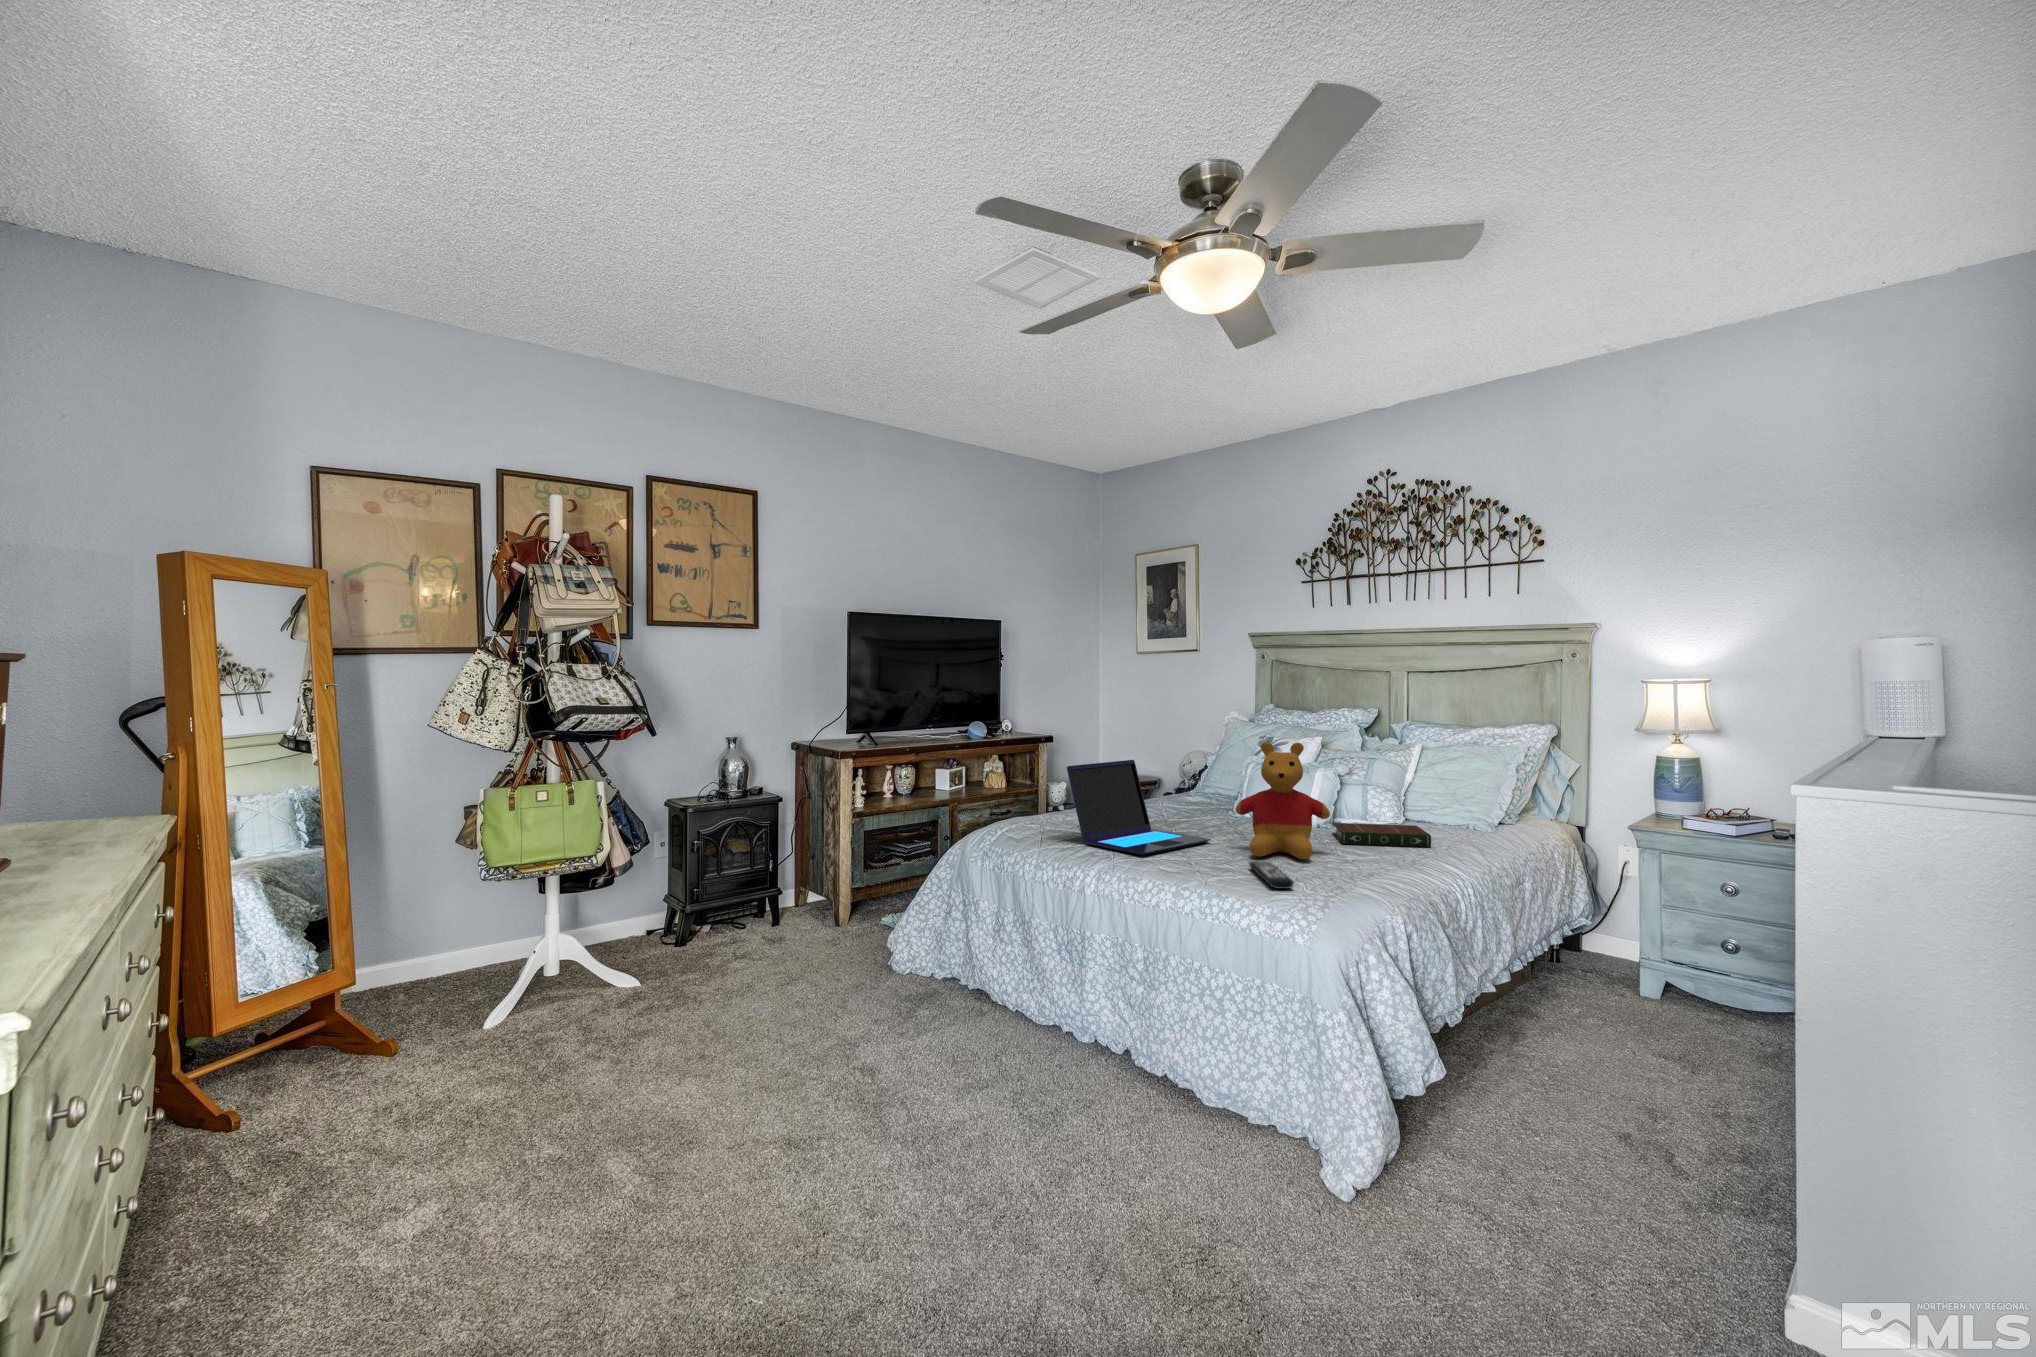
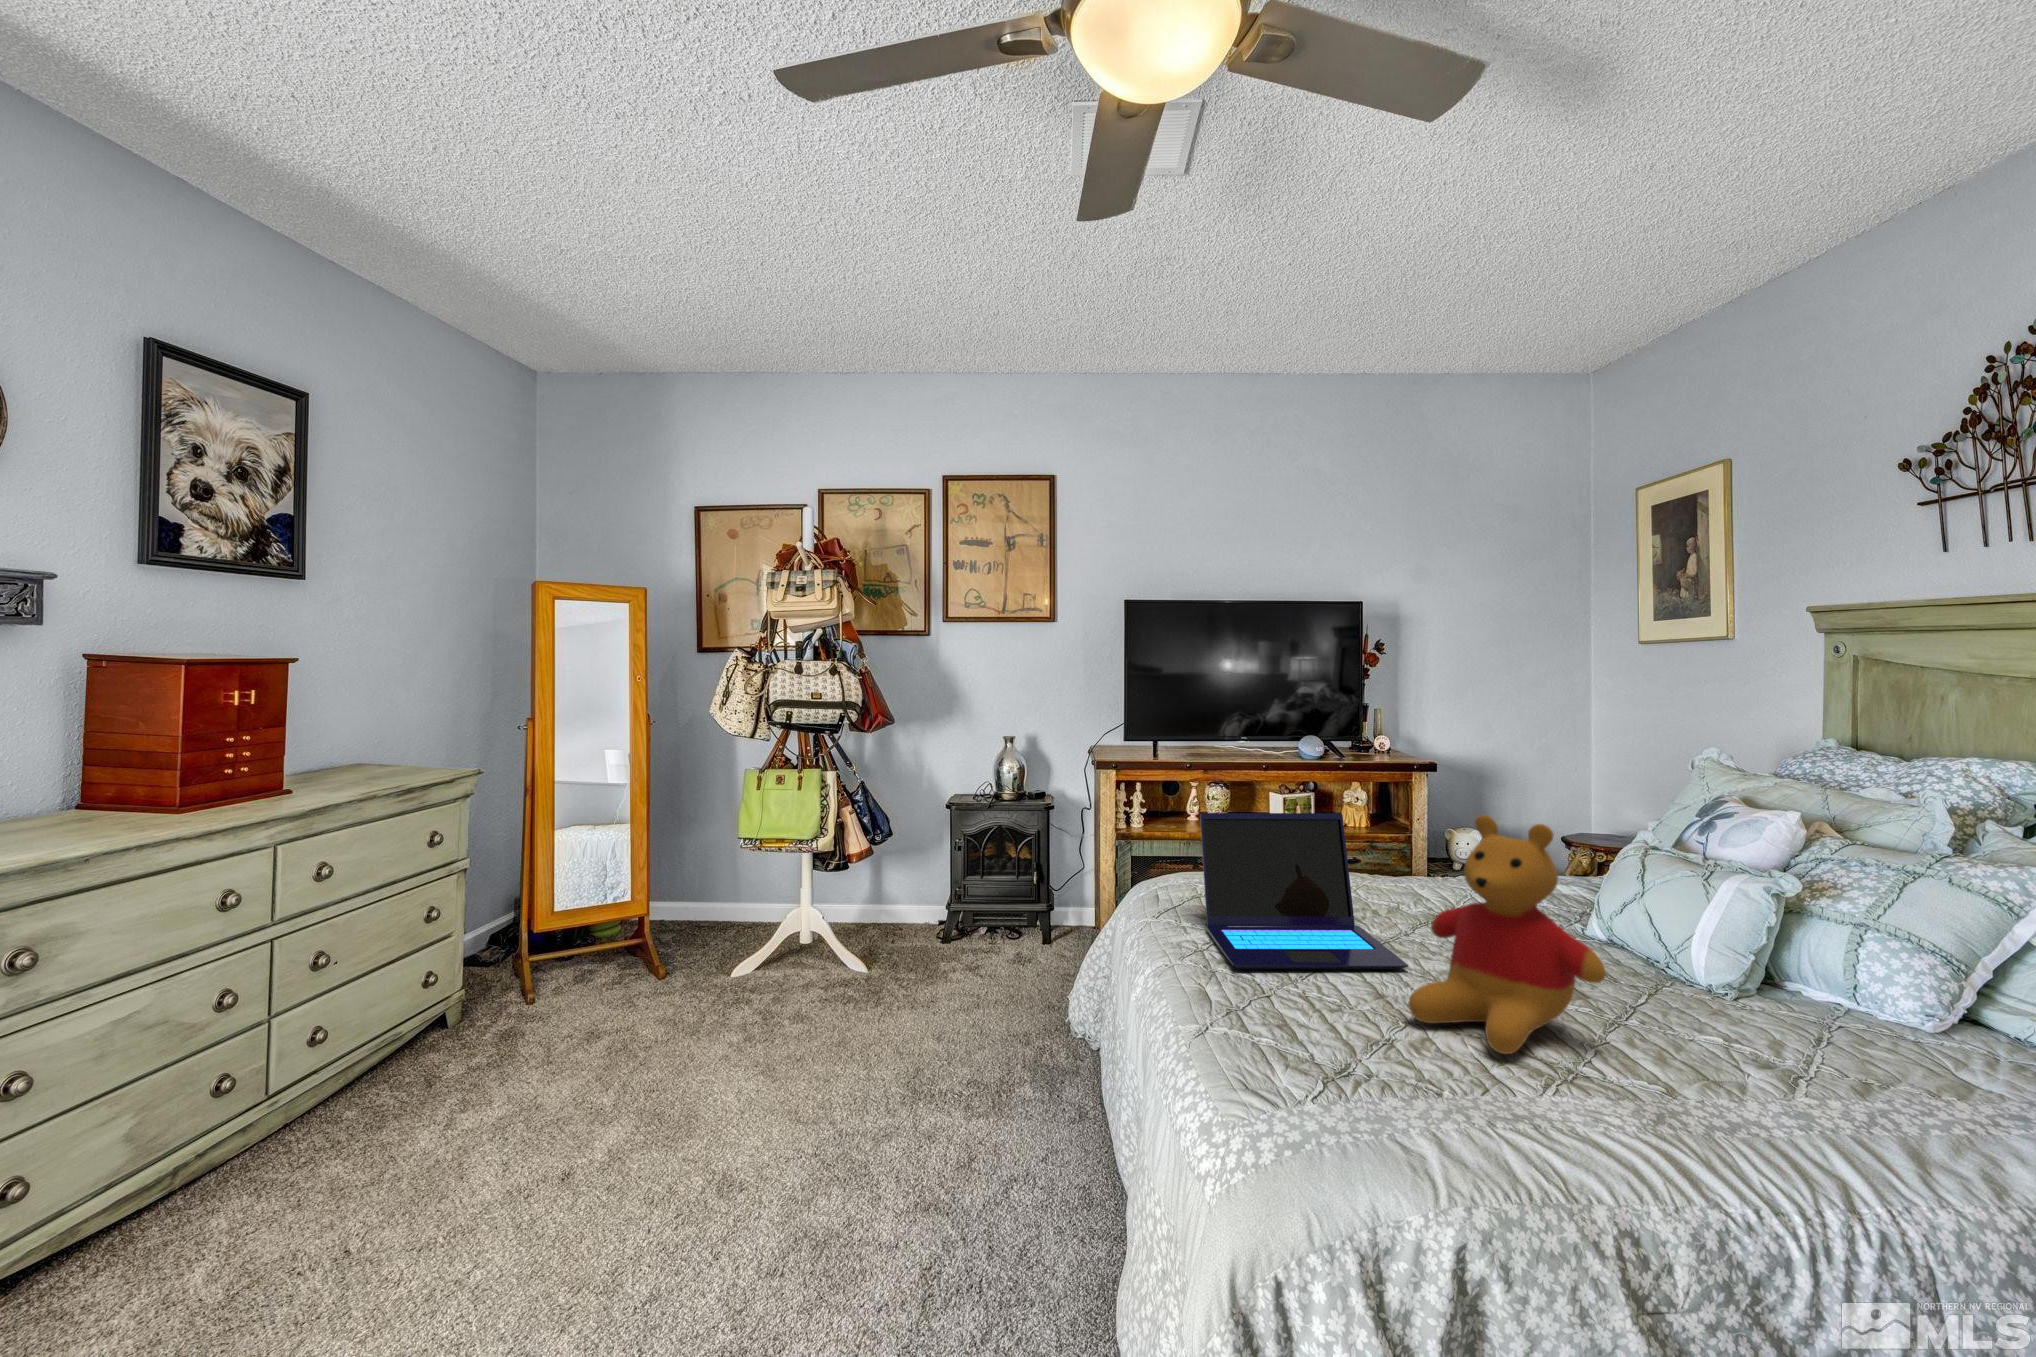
book: present [1332,823,1431,847] -> none [1682,989,1948,1110]
remote control: present [1249,861,1294,889] -> none [1293,1029,1396,1109]

